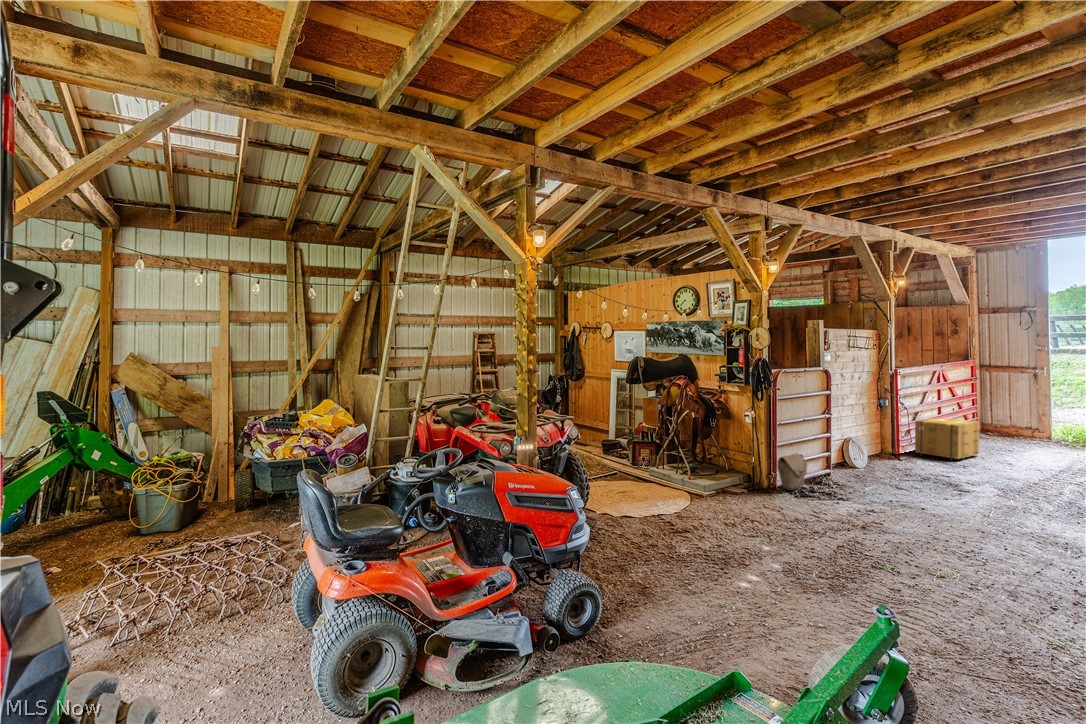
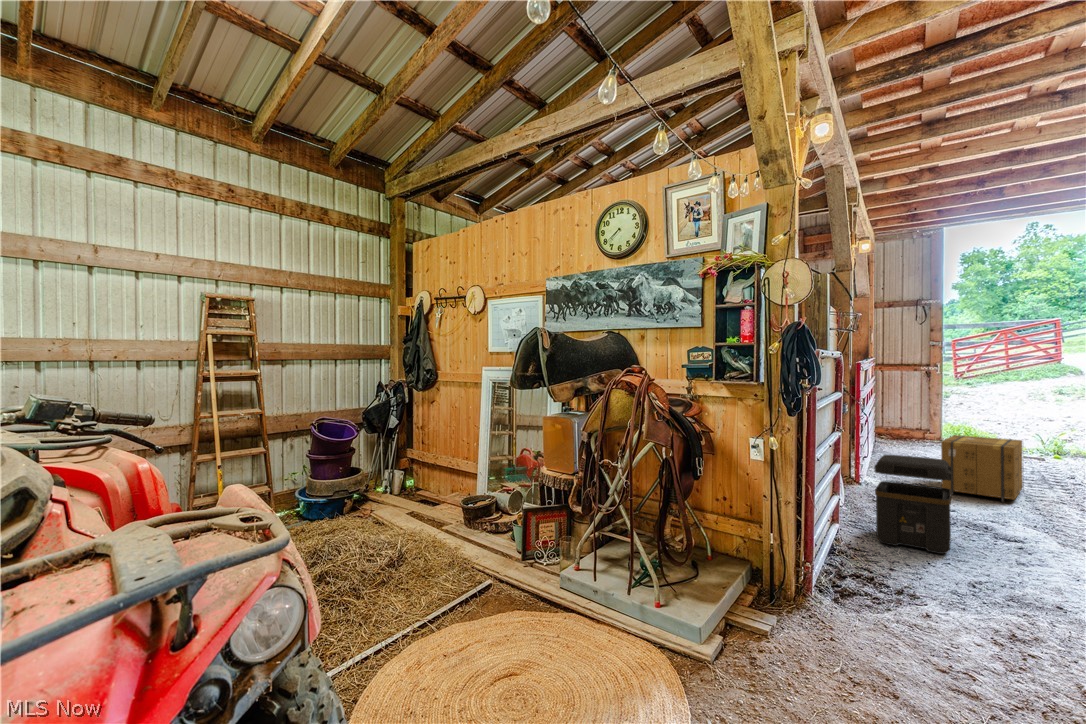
toolbox: none [832,425,879,478] -> present [875,455,952,554]
bag: present [778,454,807,490] -> none [832,522,885,608]

